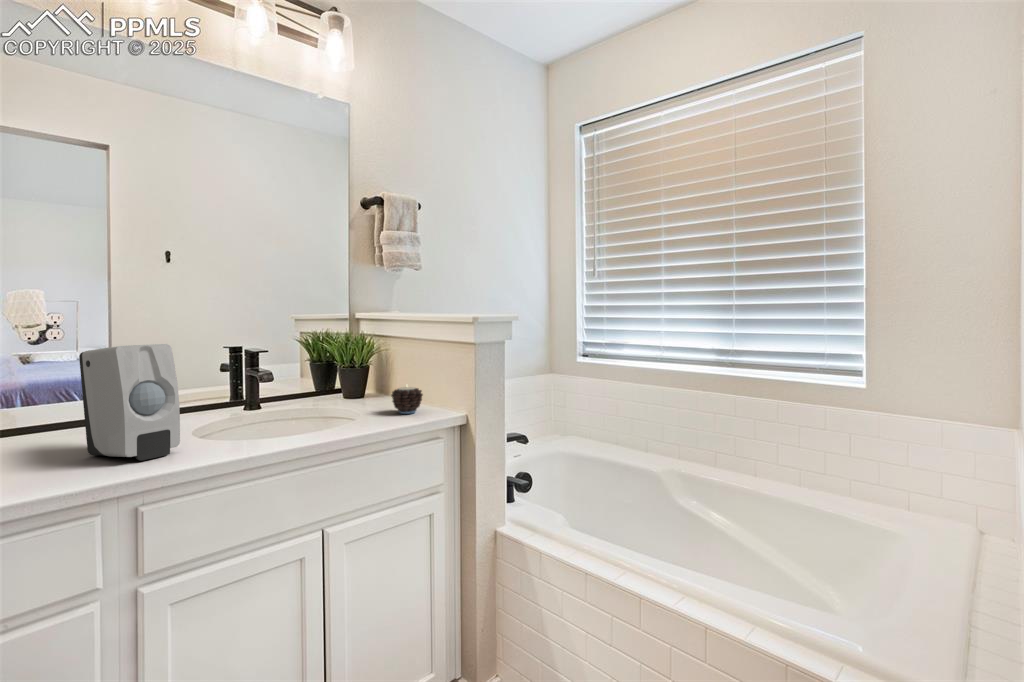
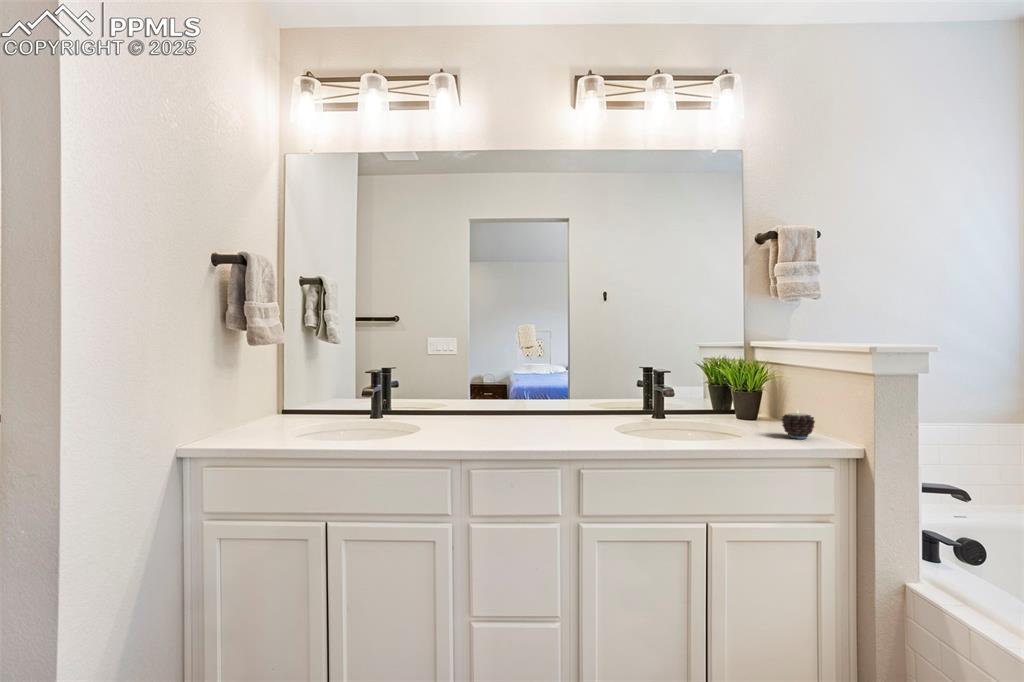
soap dispenser: present [79,344,180,461] -> none [556,367,612,446]

